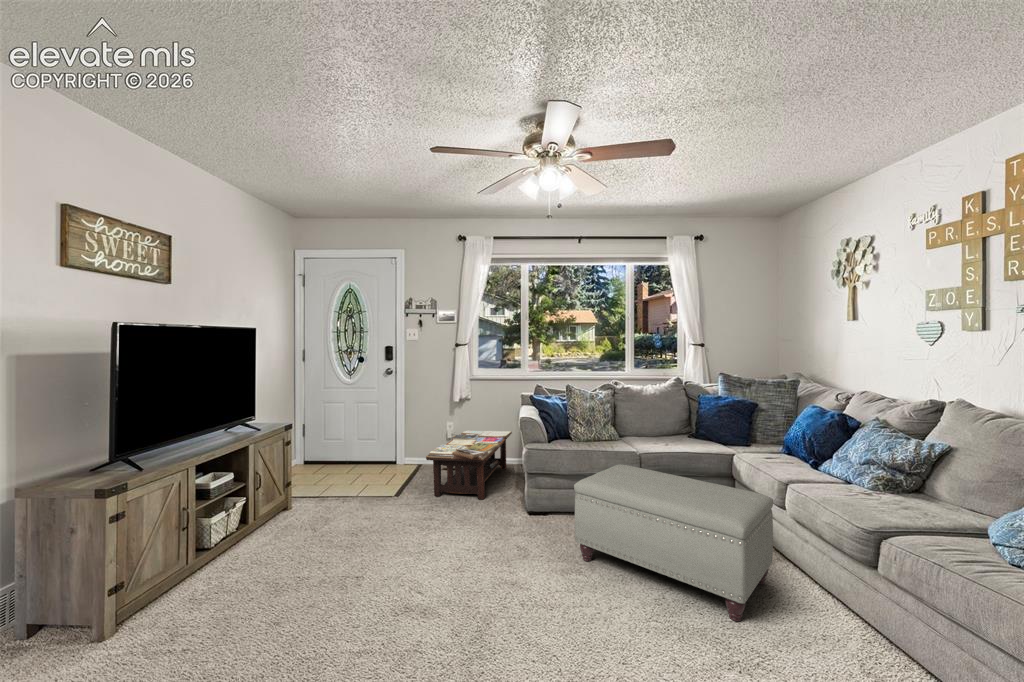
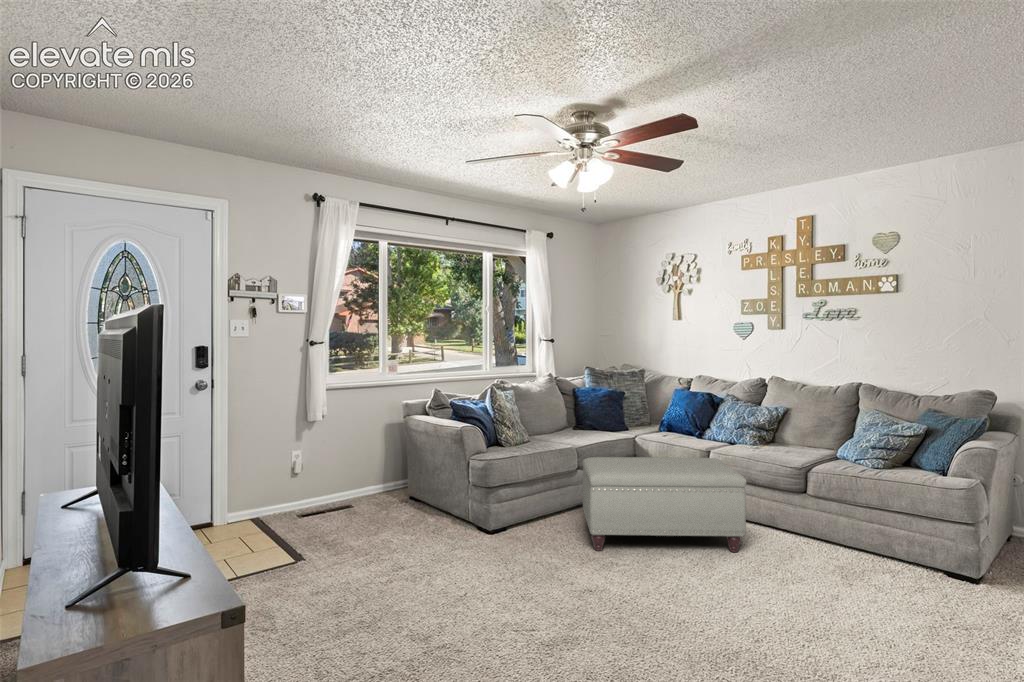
coffee table: present [426,430,512,499] -> none [316,452,426,544]

